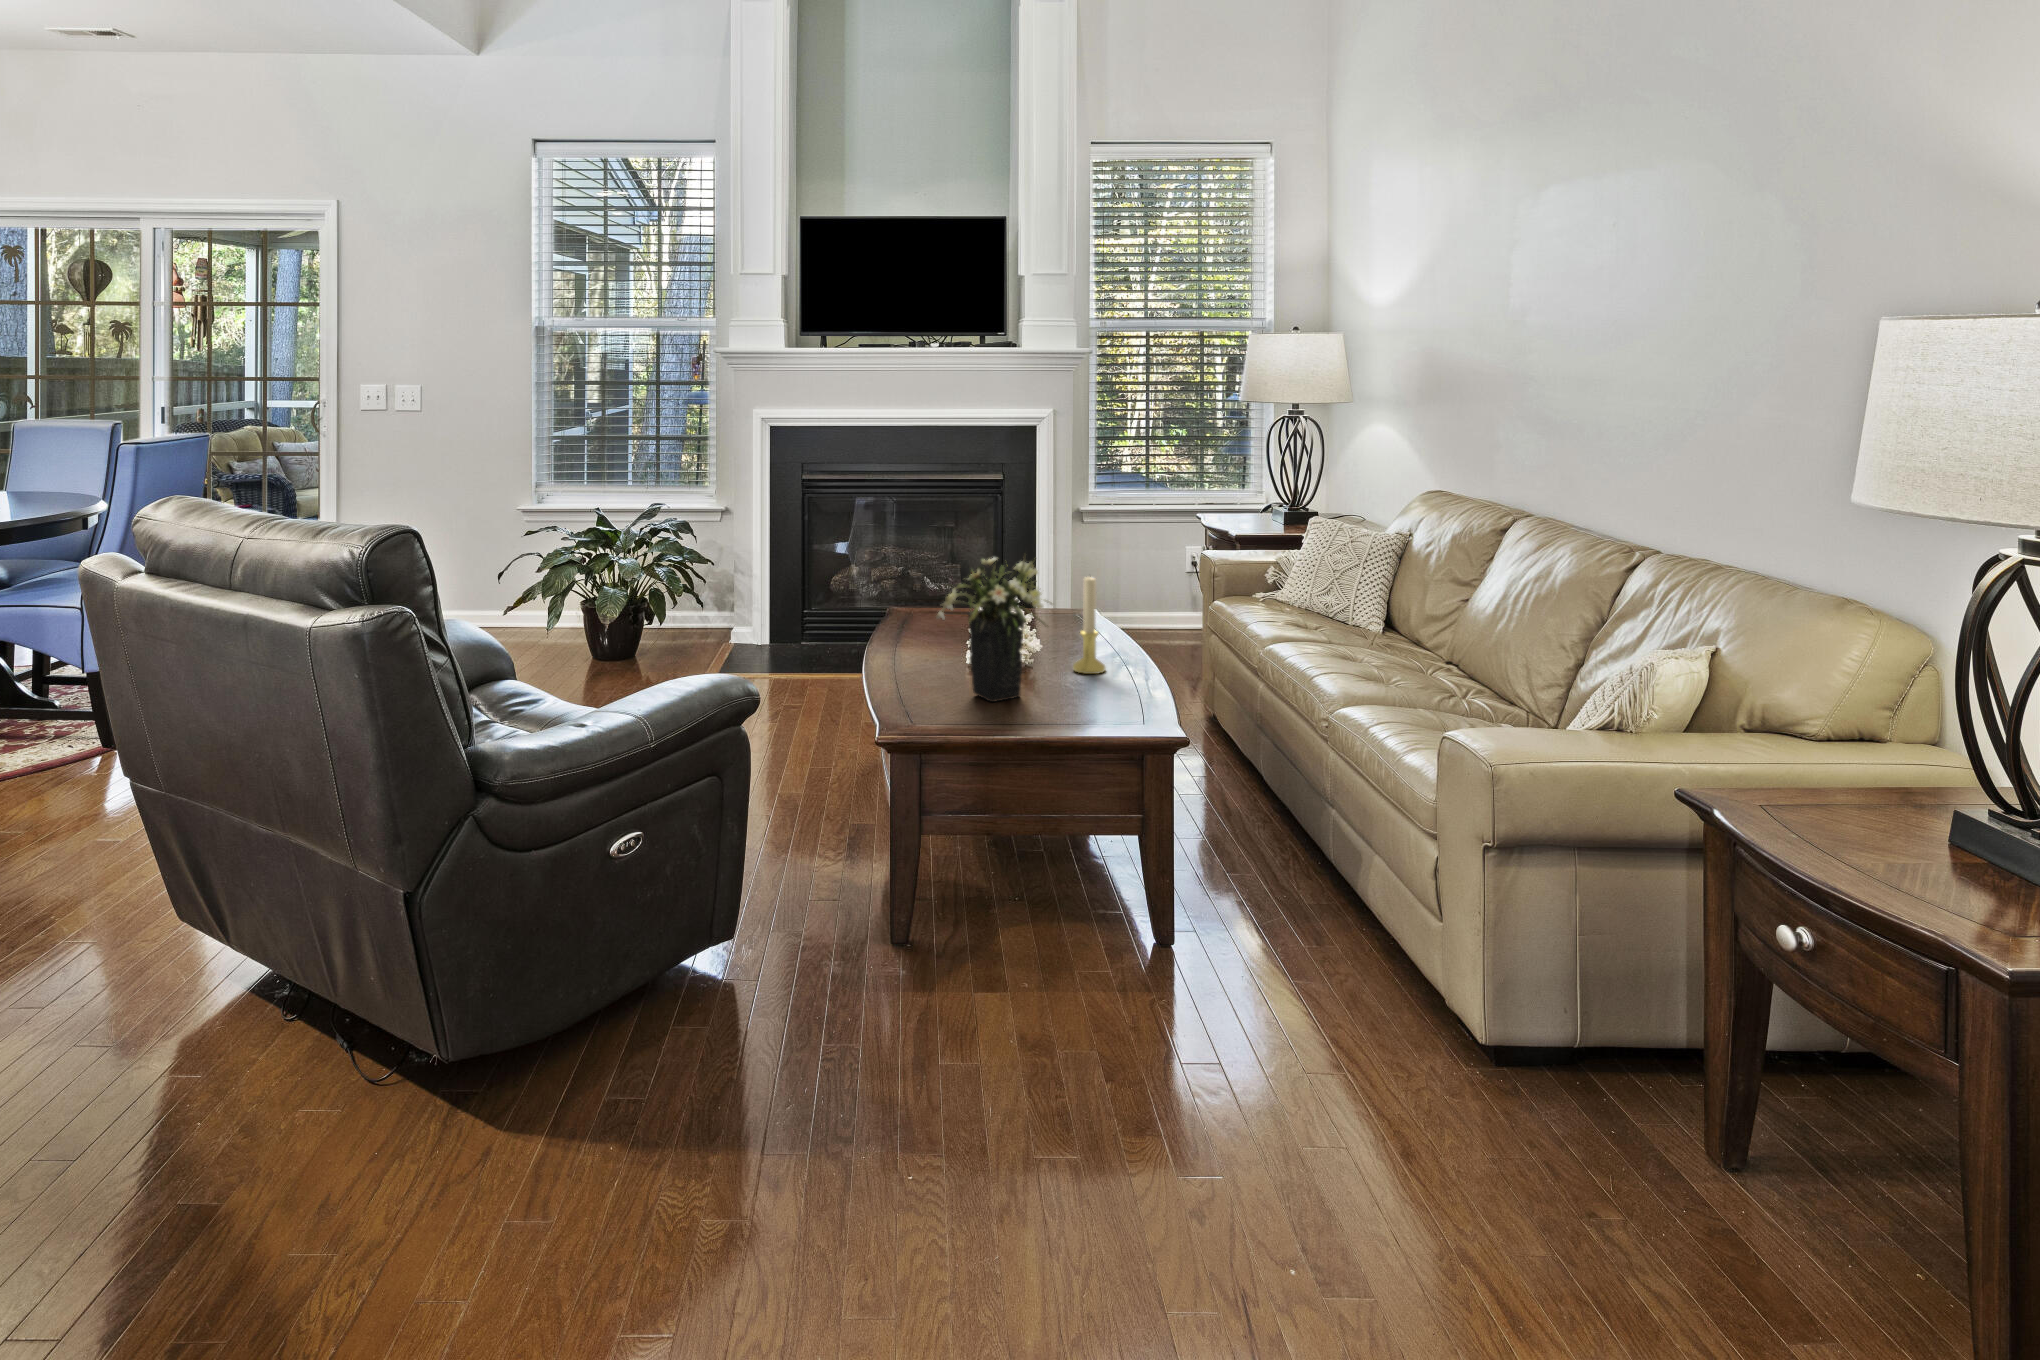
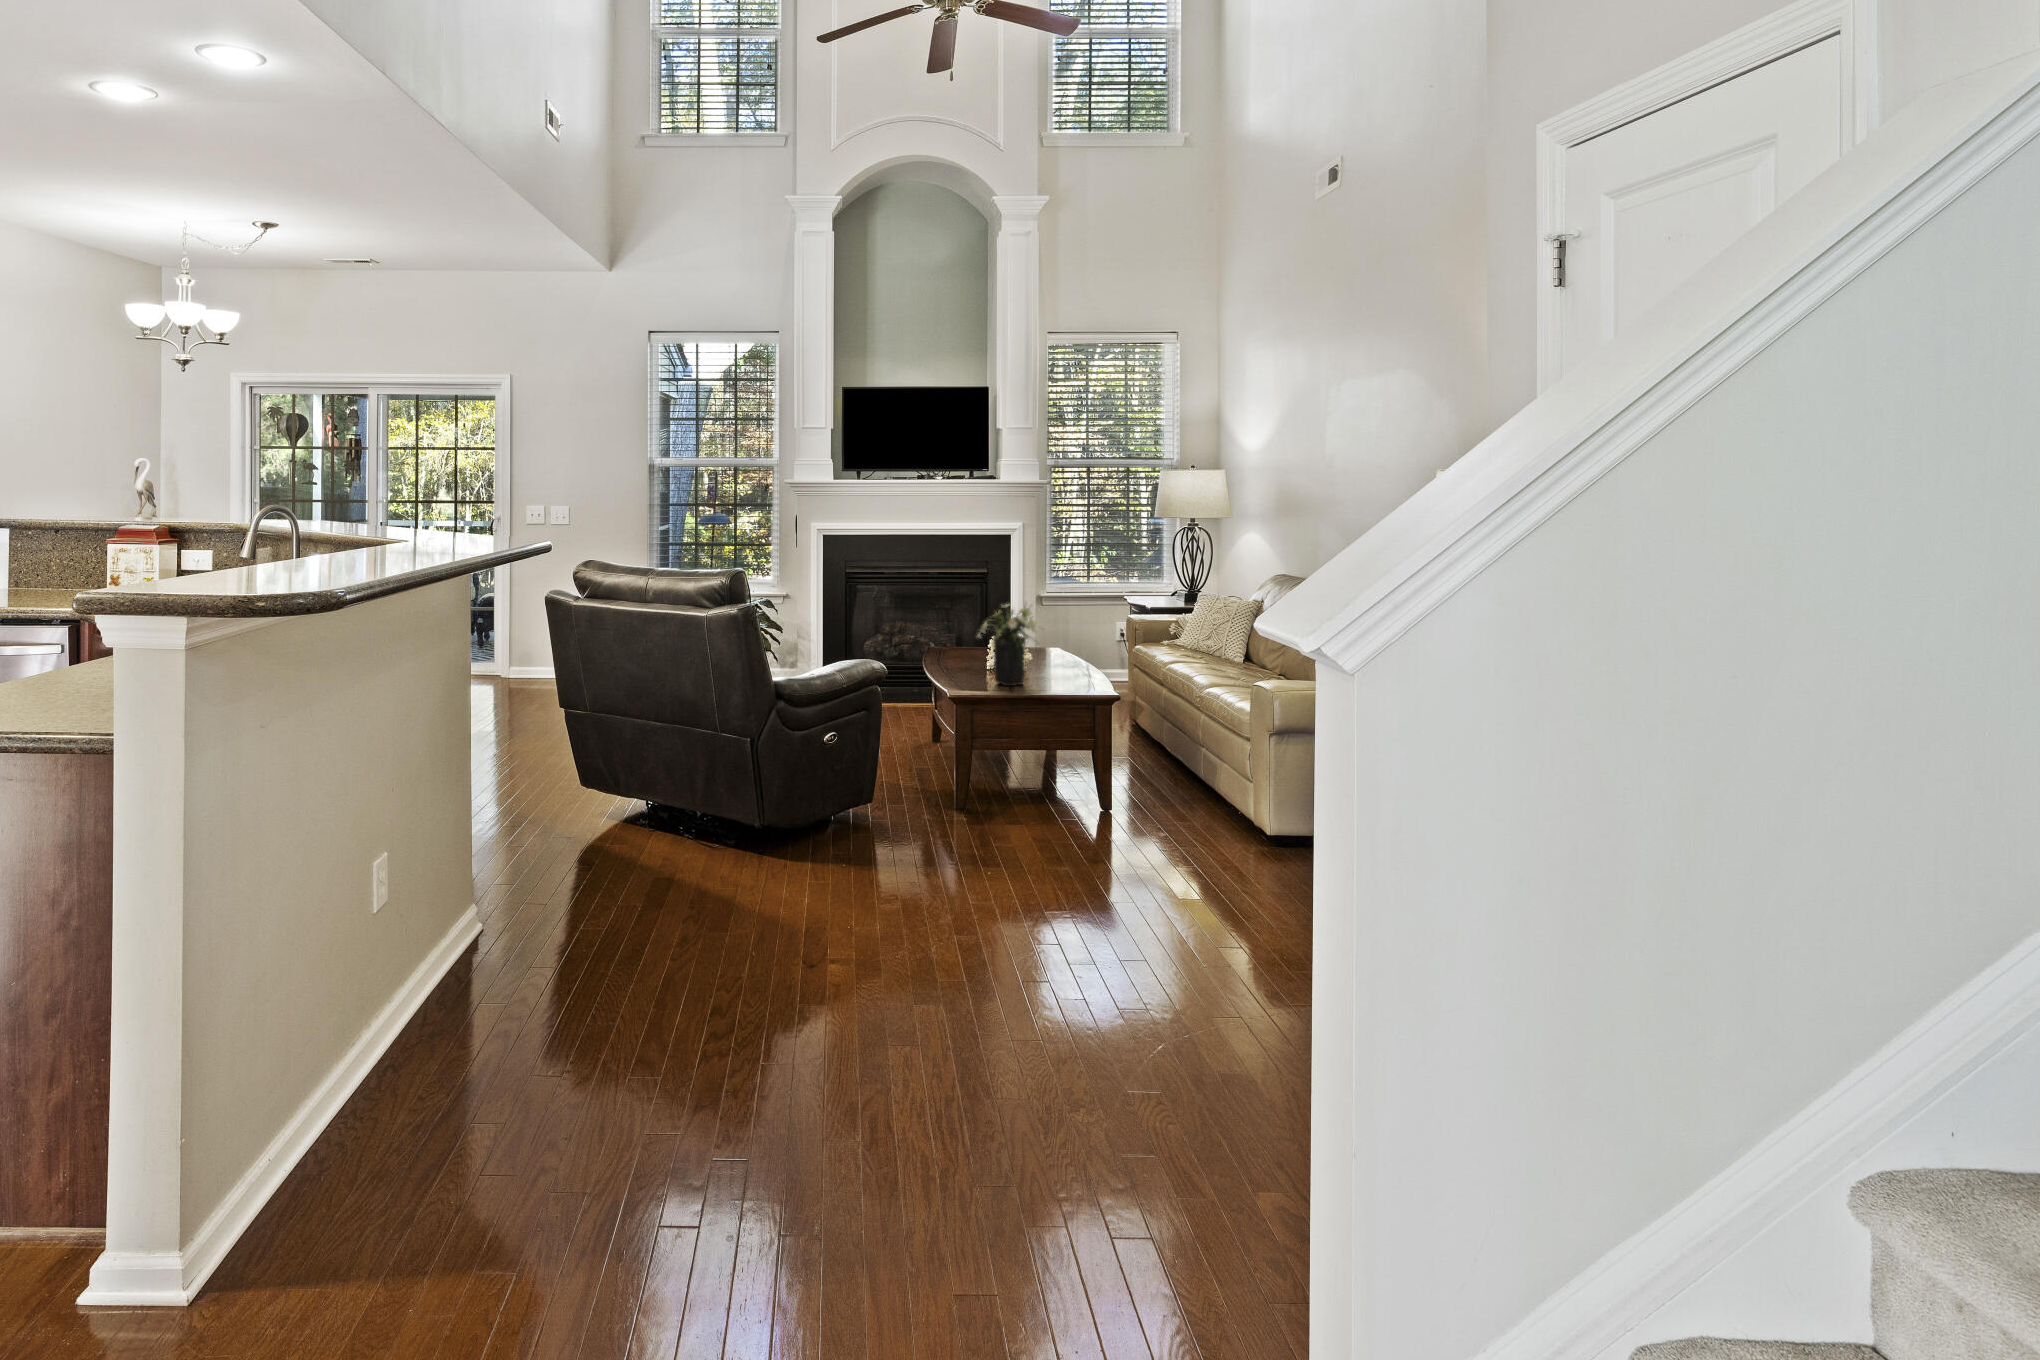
candle holder: present [1073,577,1106,674] -> none [1051,617,1071,675]

